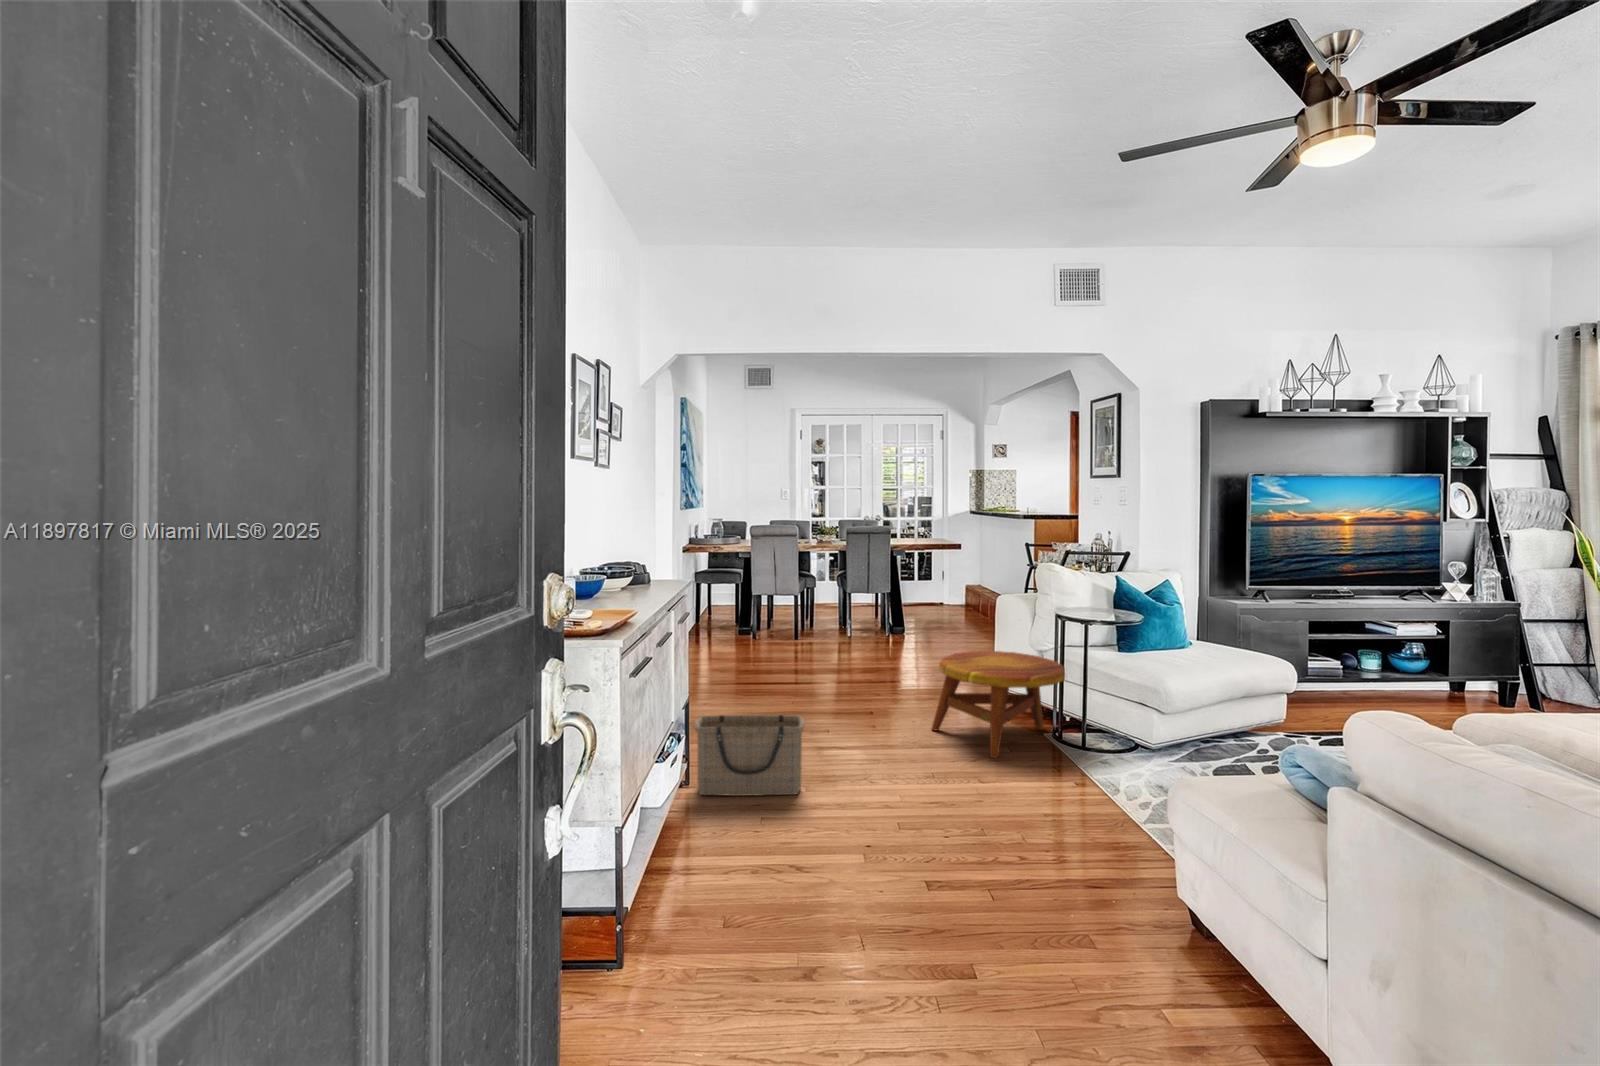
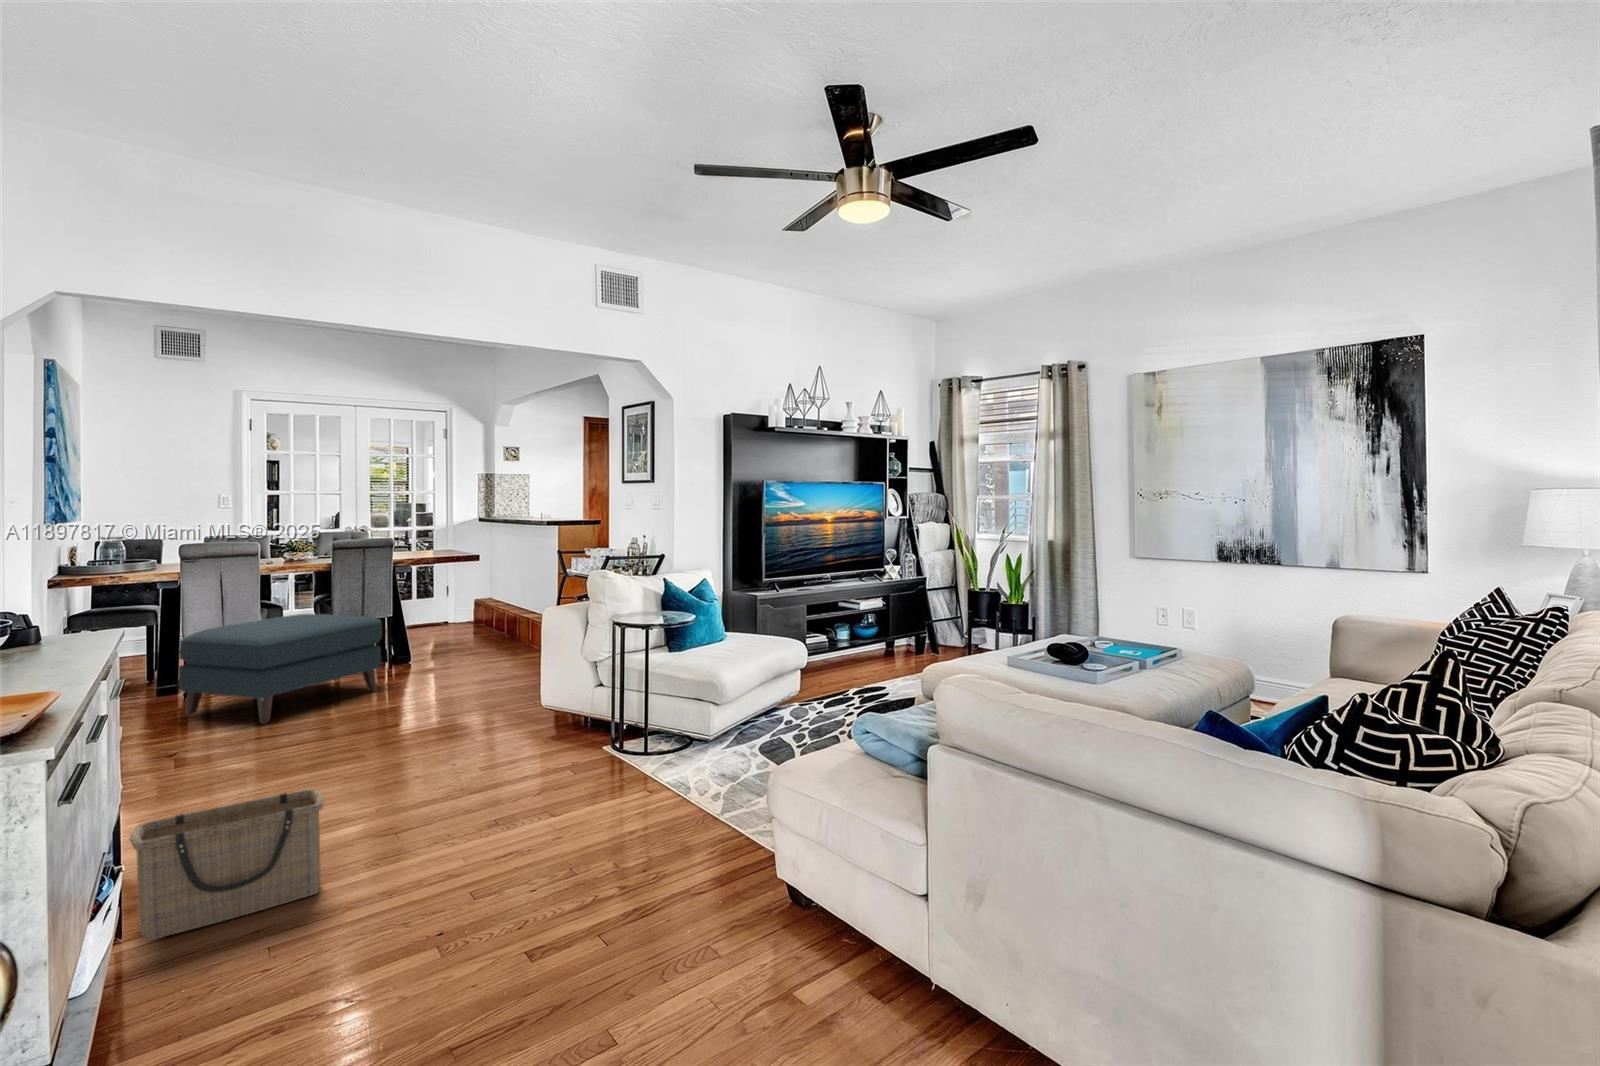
ottoman: none [745,585,876,667] -> present [179,614,382,724]
side table: present [932,651,1065,758] -> none [479,666,626,785]

